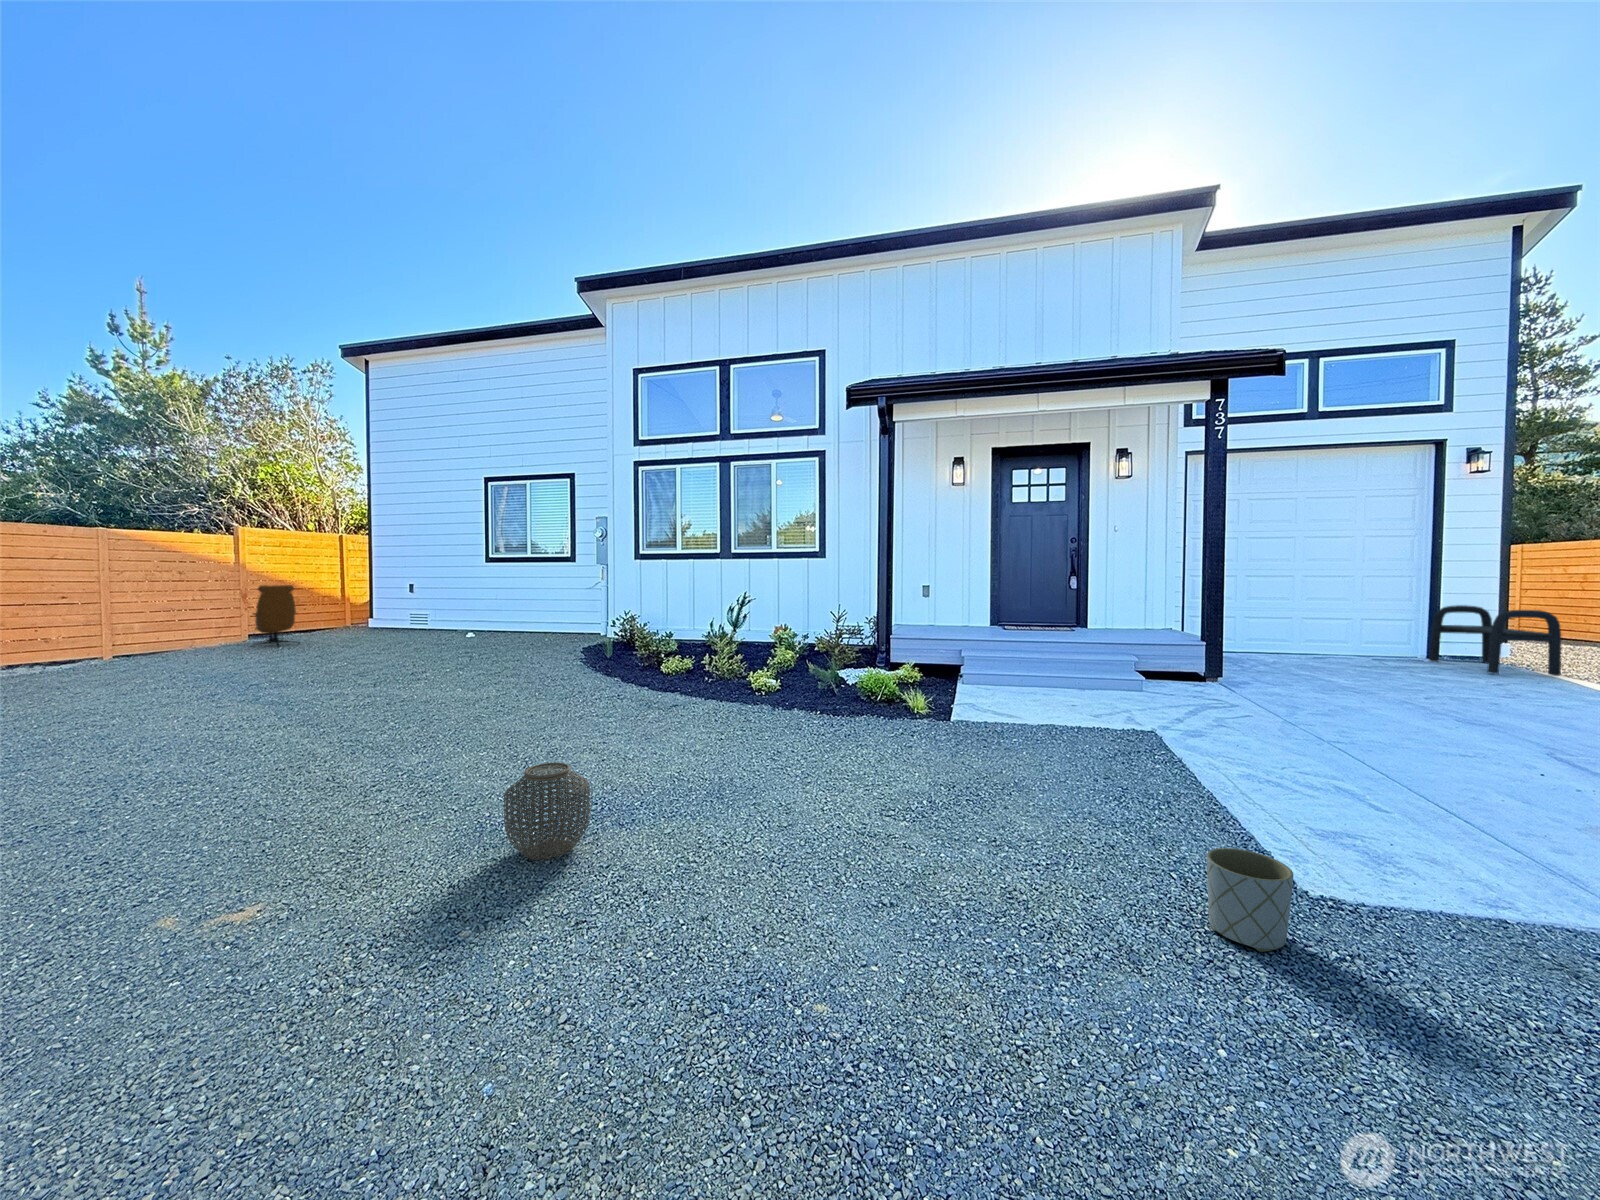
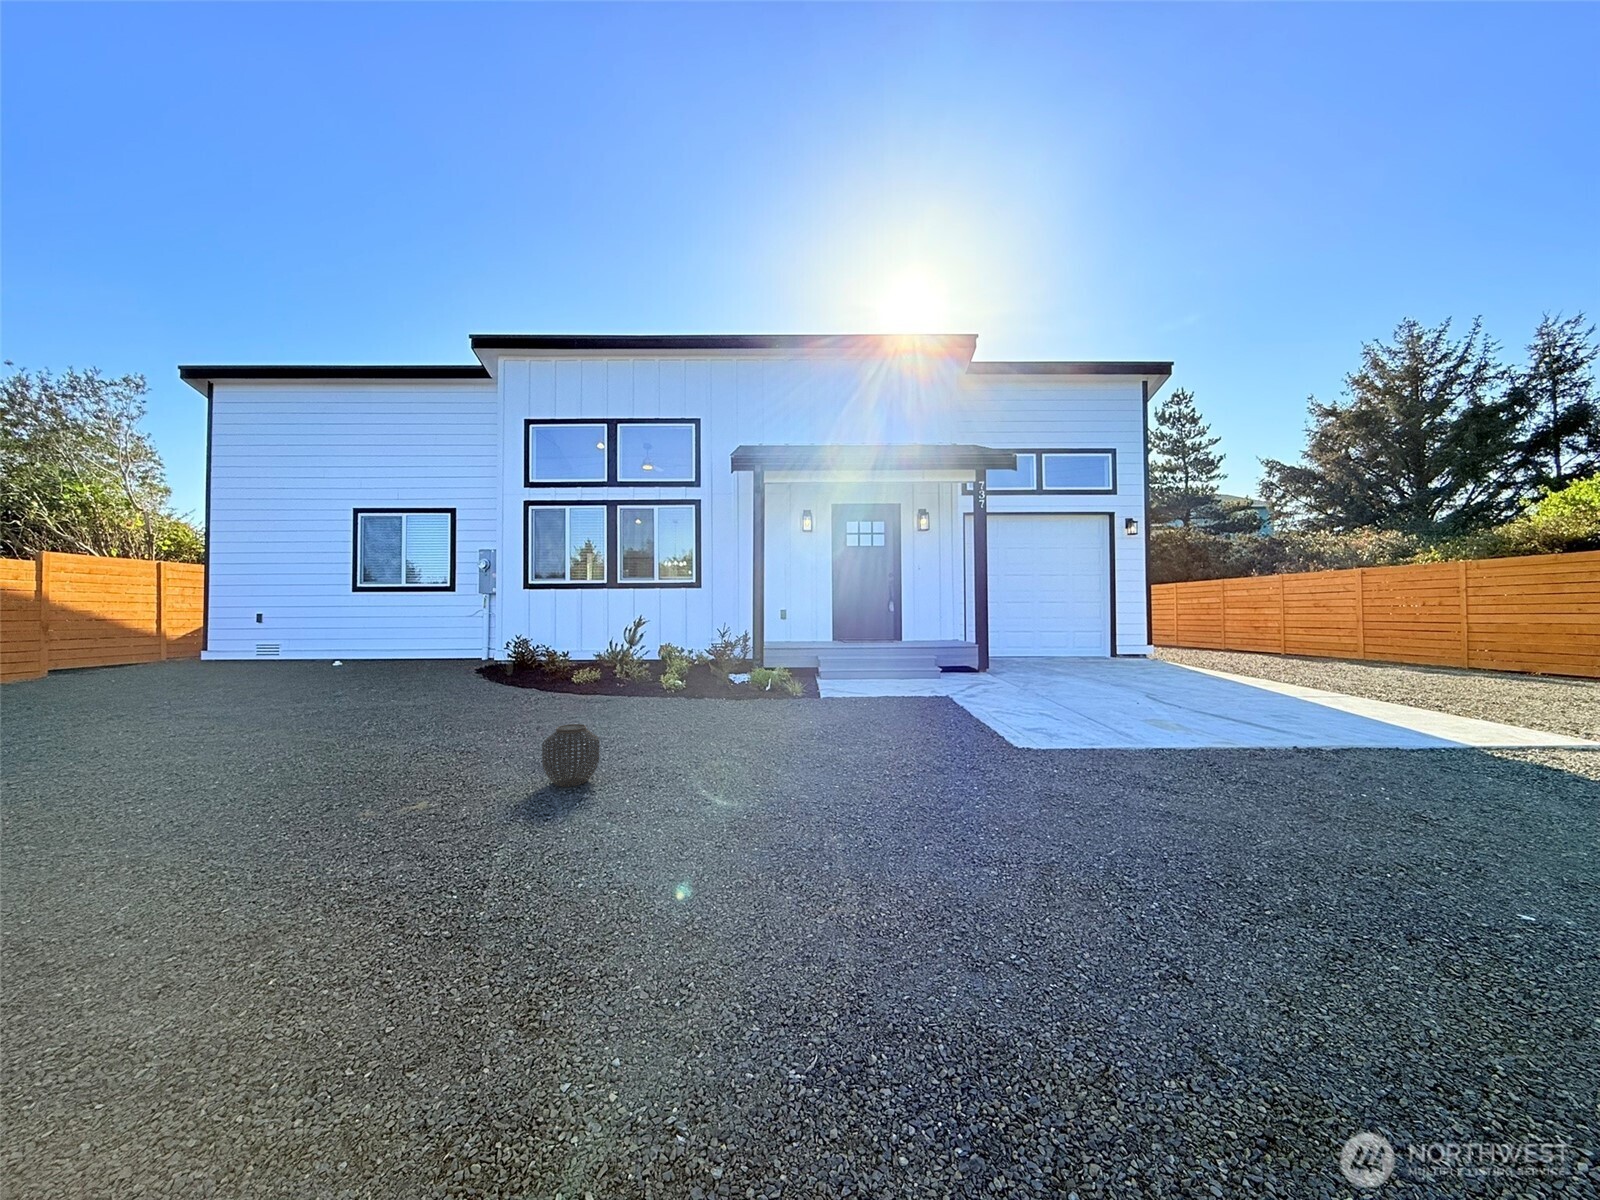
lounge chair: present [253,585,296,646] -> none [63,614,128,682]
bench: present [1429,605,1561,676] -> none [1113,621,1177,665]
planter: present [1207,848,1293,952] -> none [959,738,996,782]

